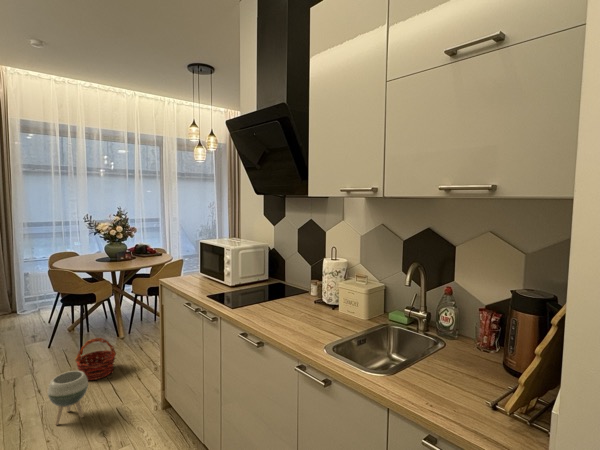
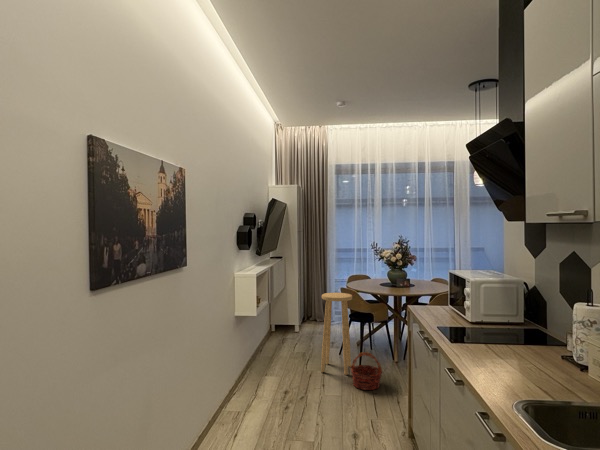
stool: none [24,277,70,378] -> present [321,293,352,375]
planter: present [48,371,88,425] -> none [323,372,351,415]

